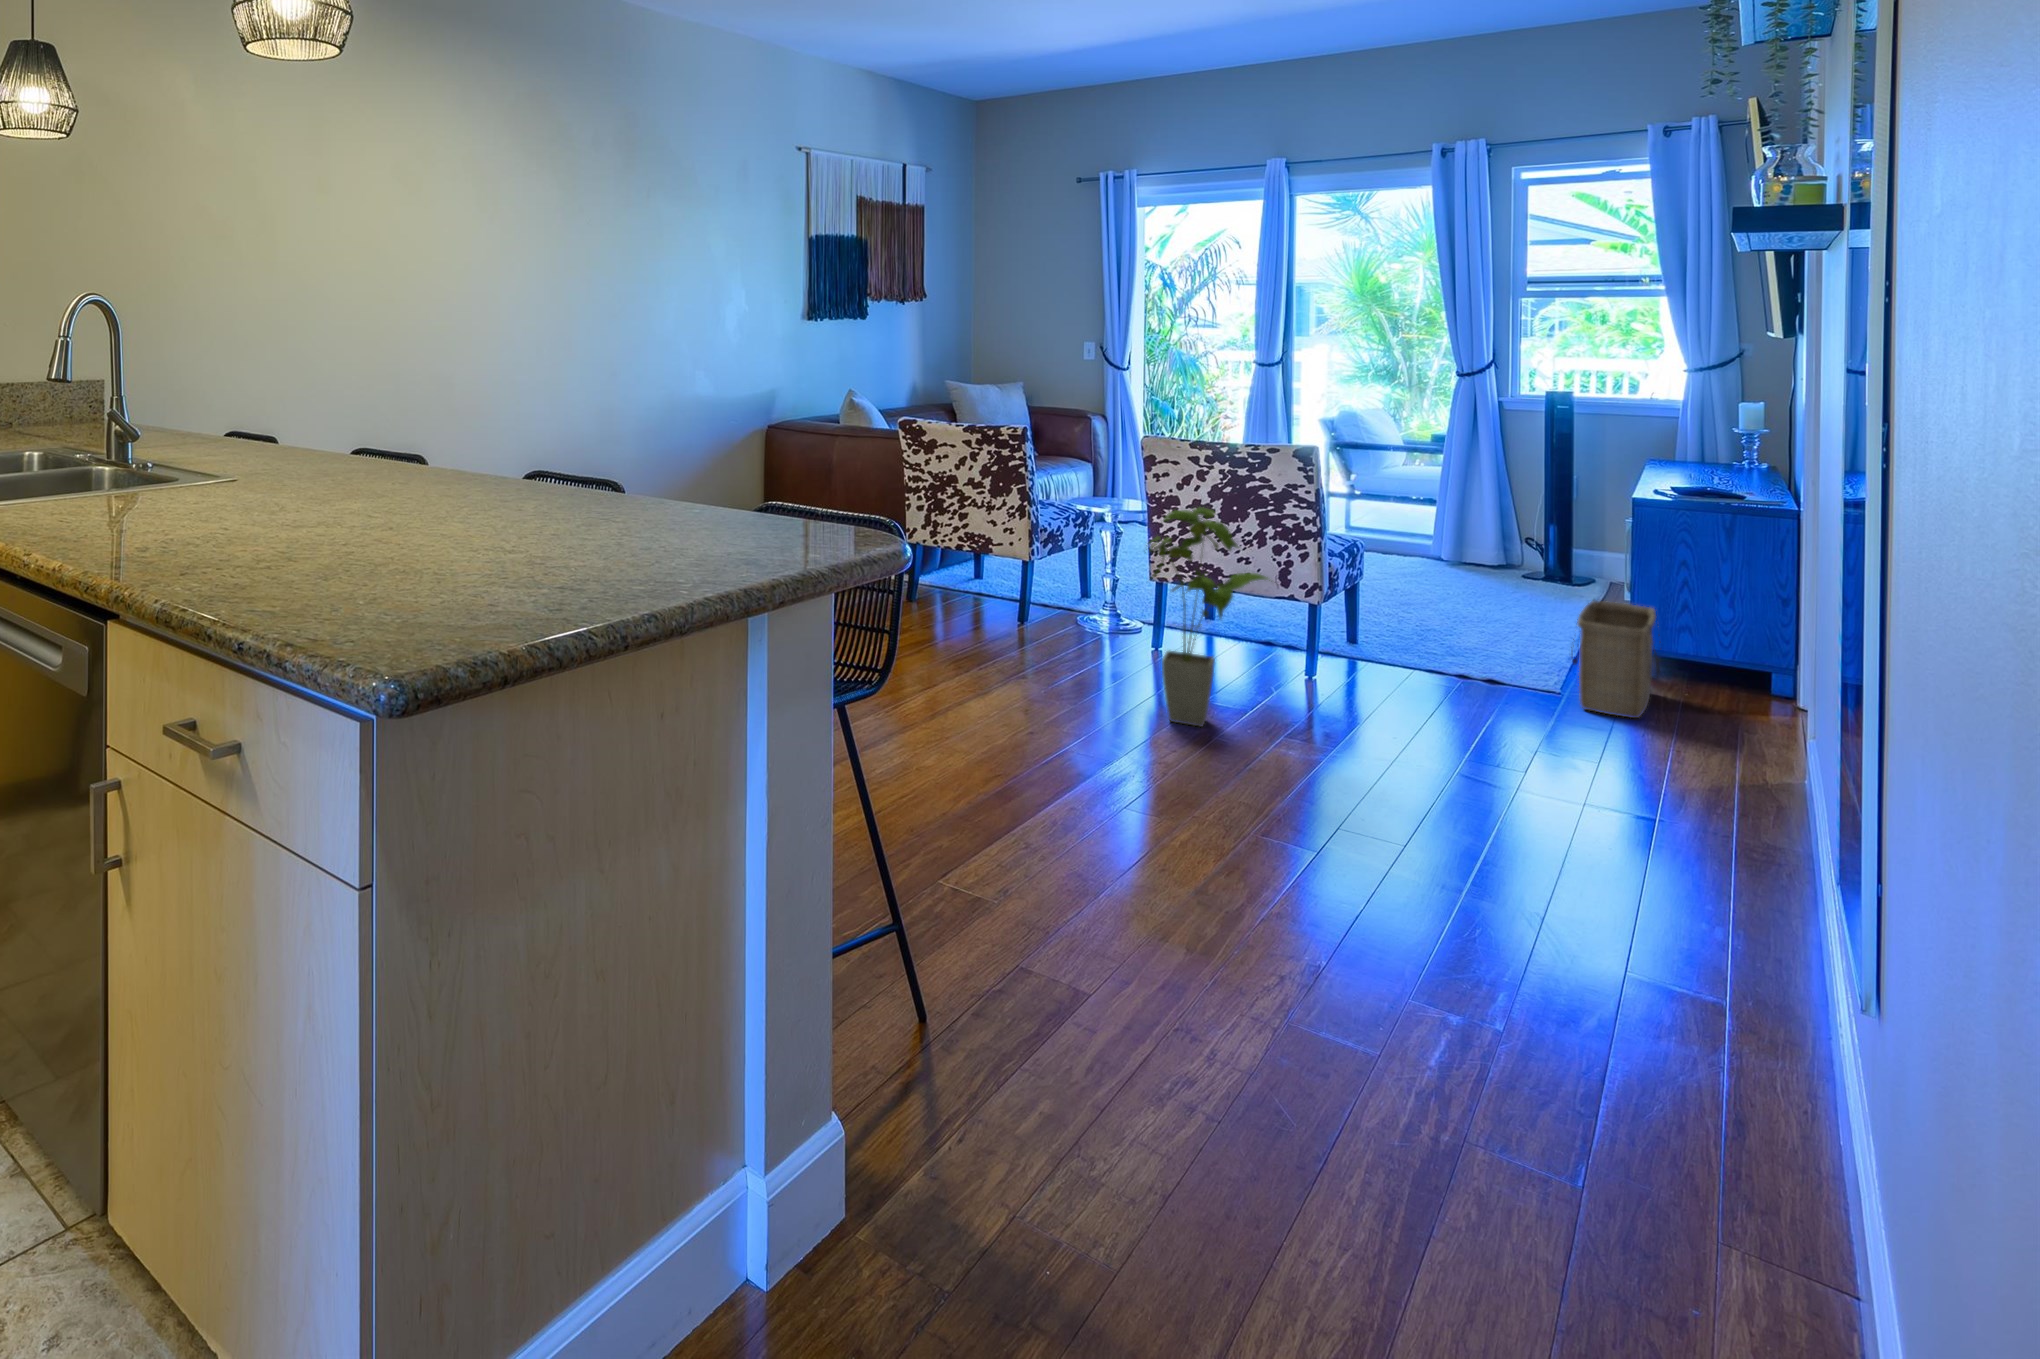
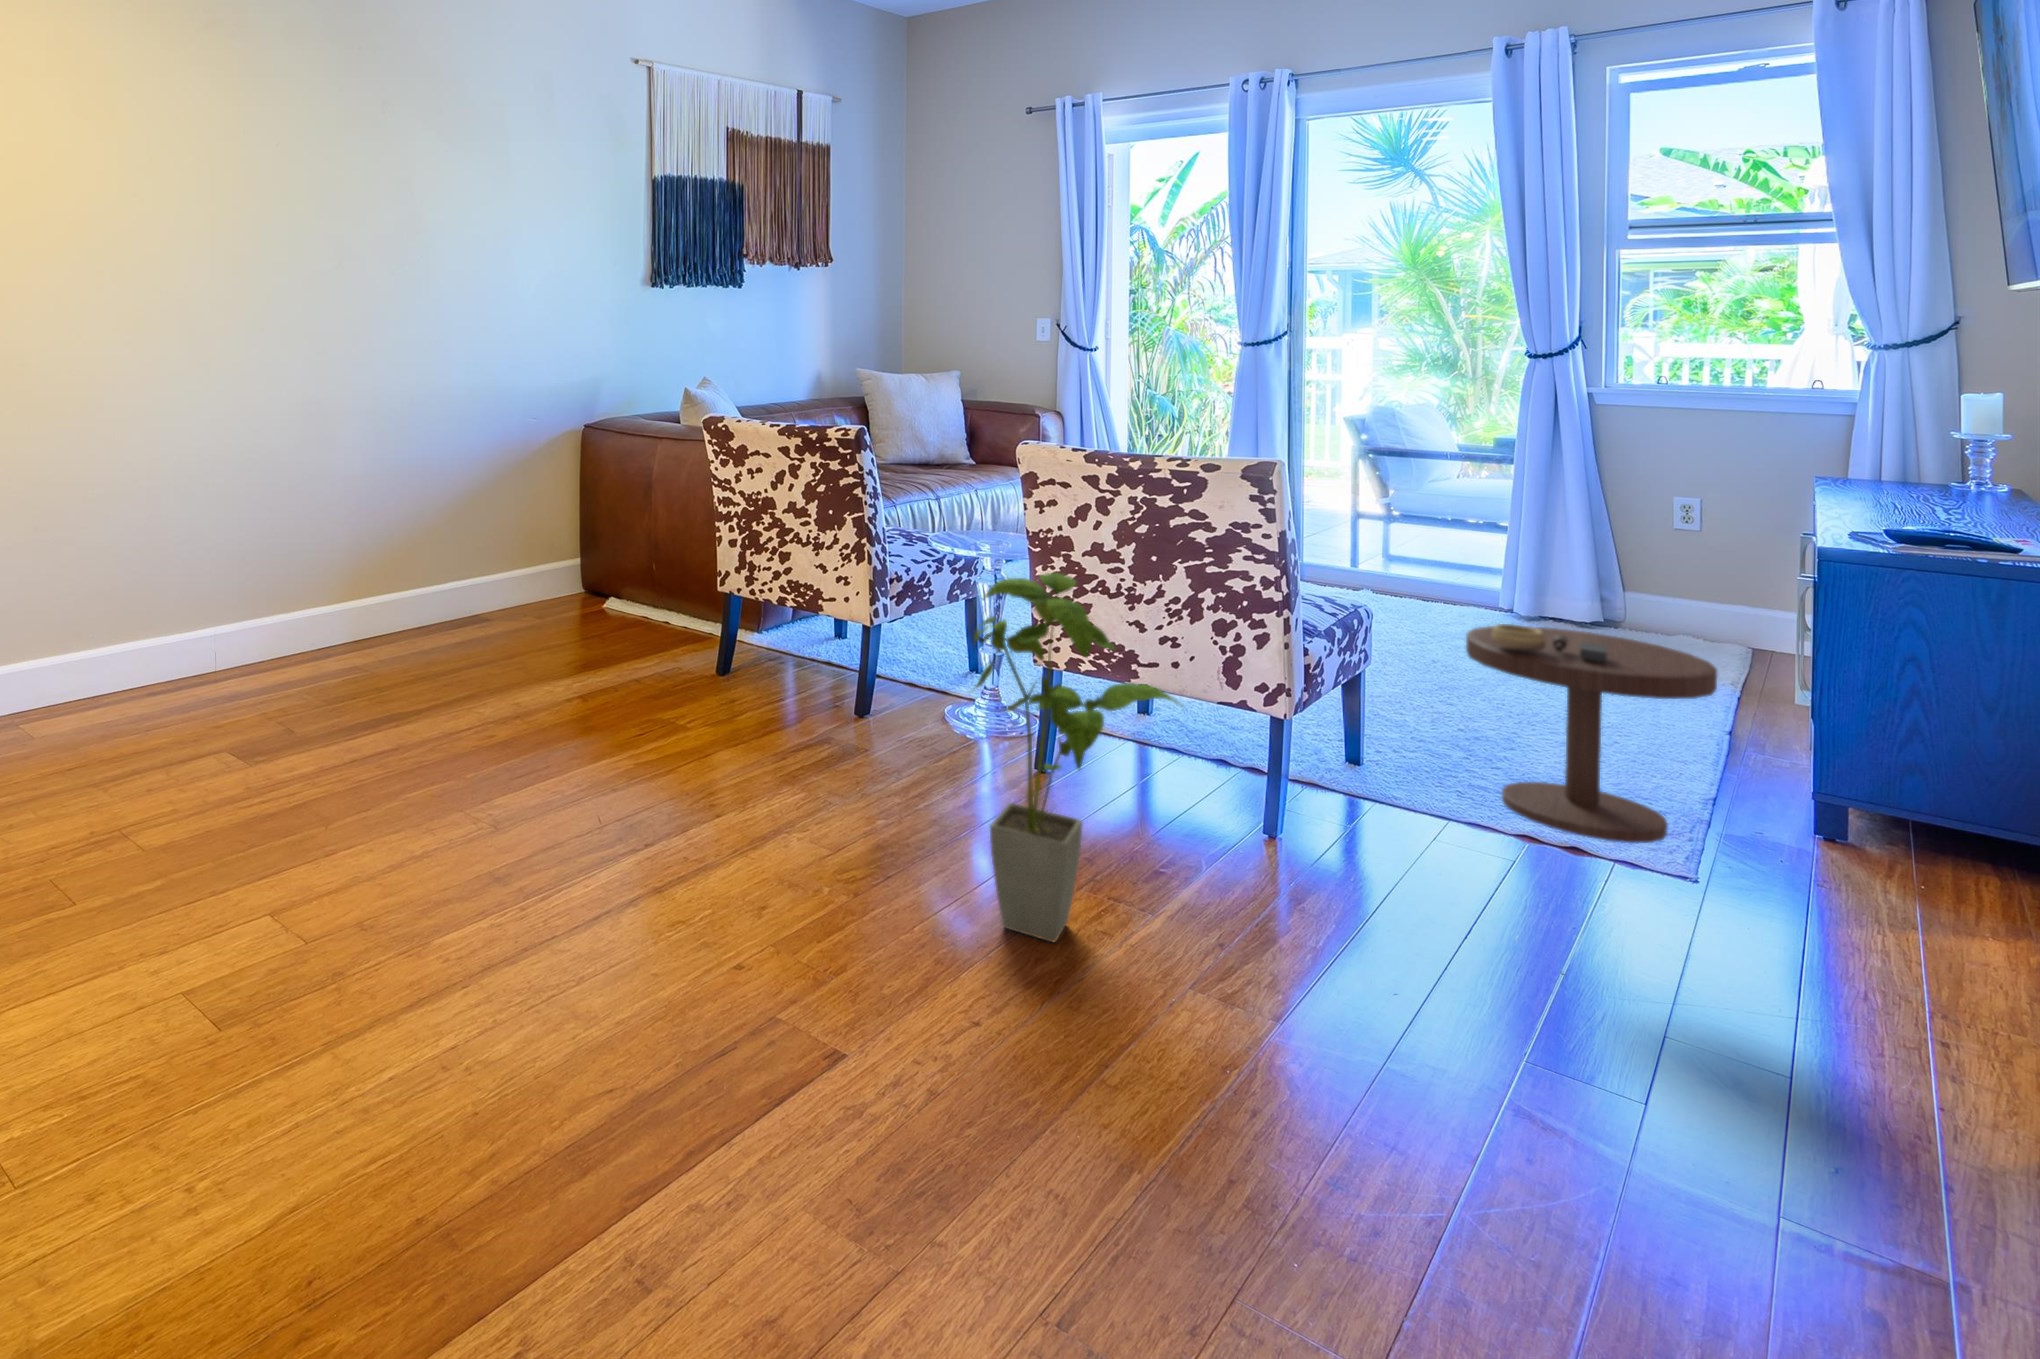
side table: none [1435,534,1572,734] -> present [1466,624,1717,843]
basket: present [1571,601,1661,718] -> none [1707,716,1869,939]

